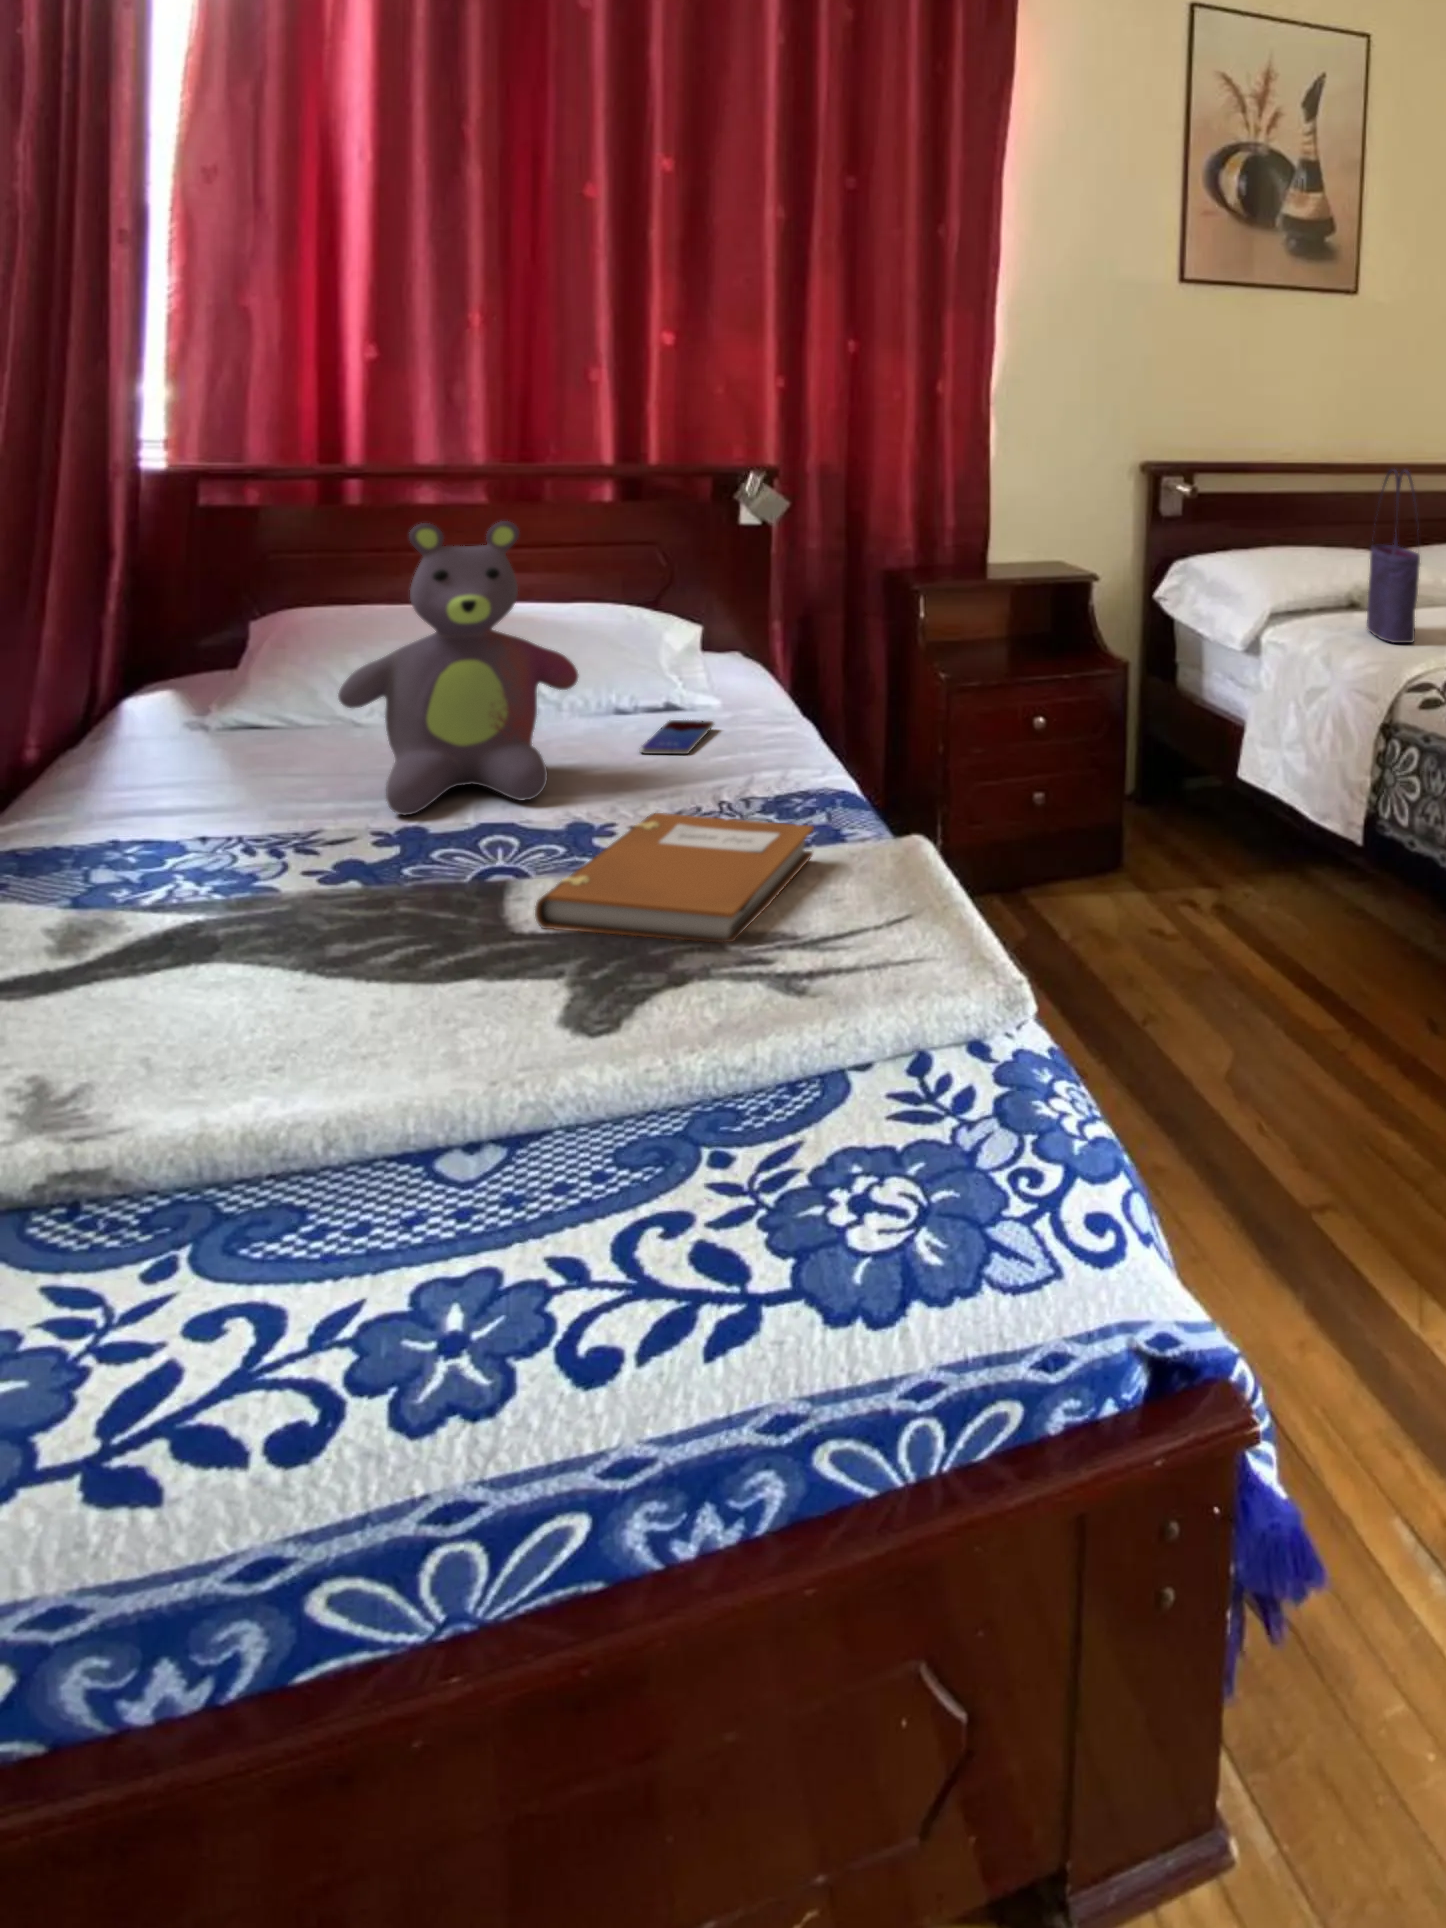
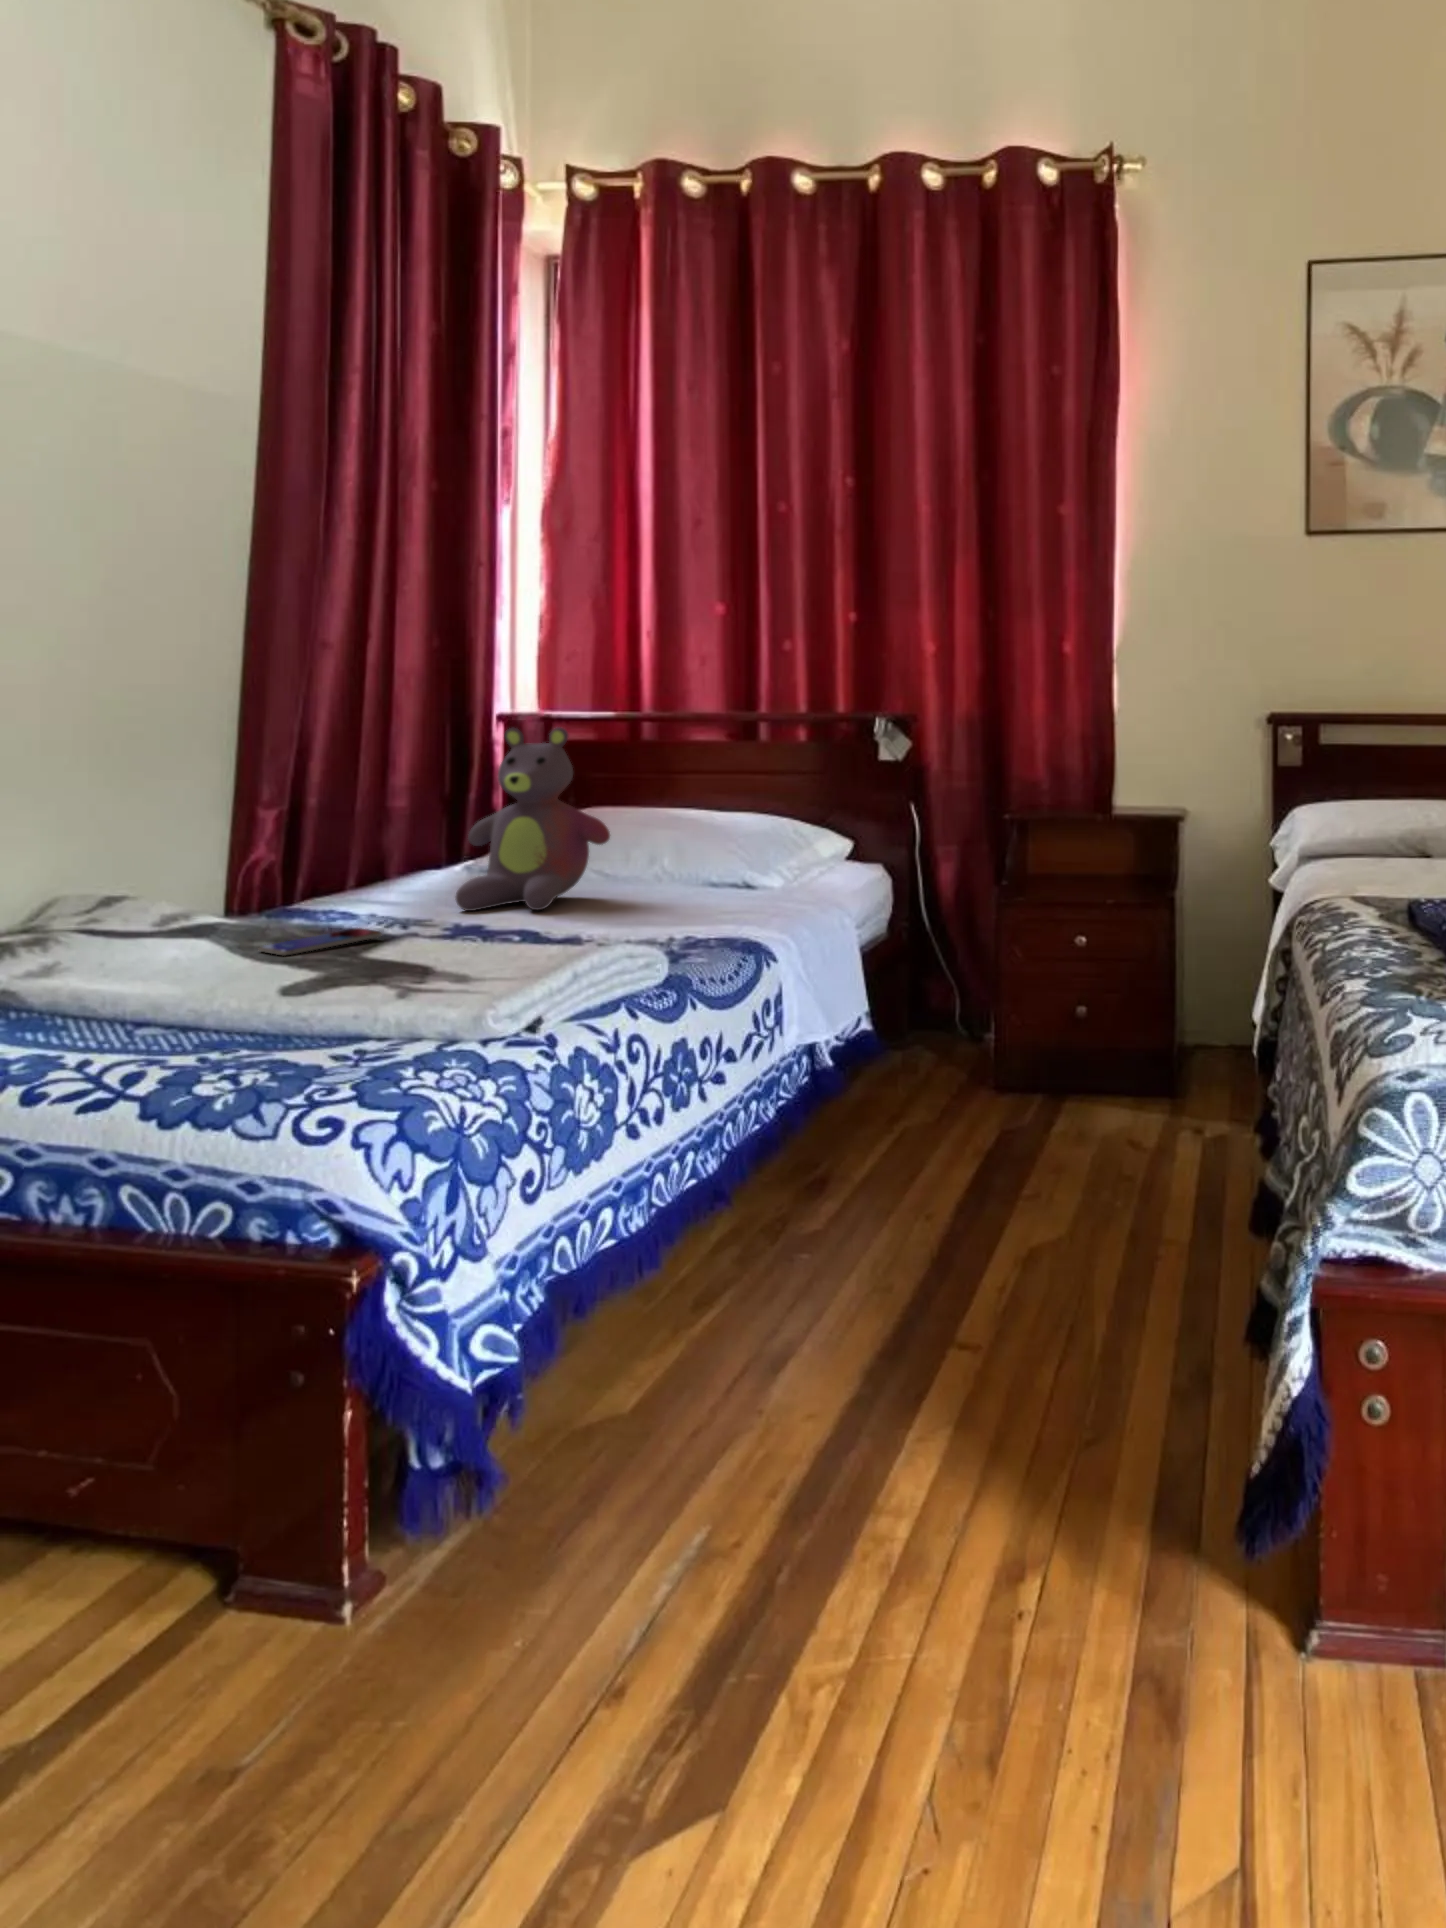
tote bag: present [1367,470,1420,643] -> none [1358,690,1401,864]
smartphone: present [640,720,714,754] -> present [259,928,381,956]
notebook: present [535,813,814,942] -> none [378,911,588,978]

